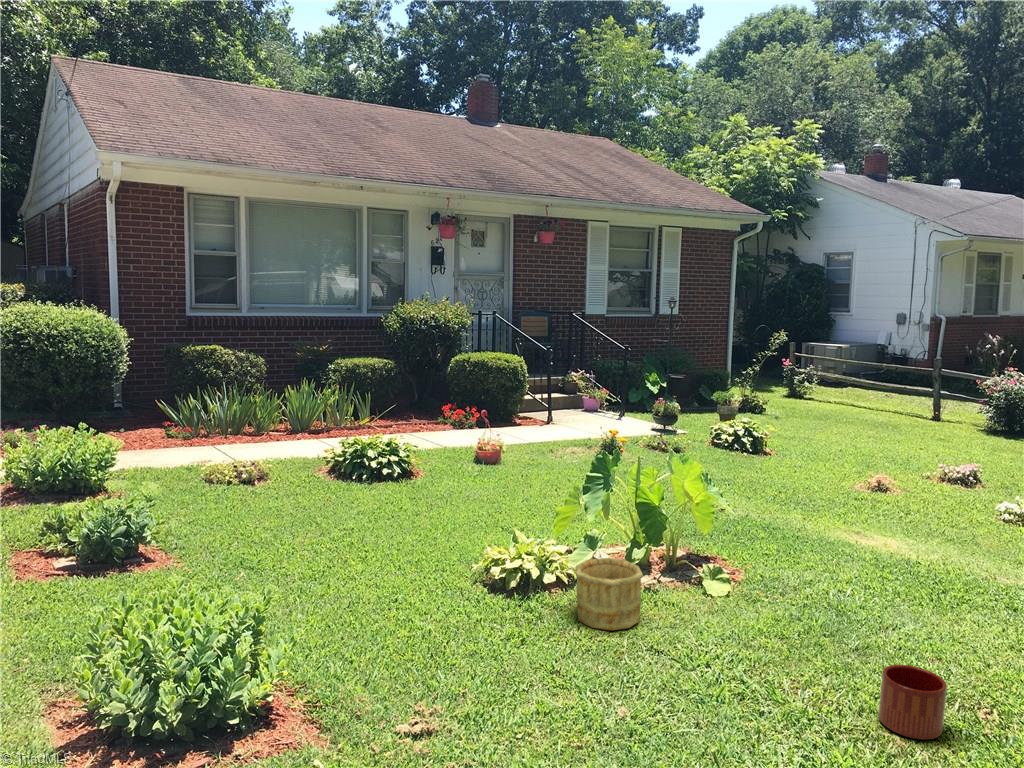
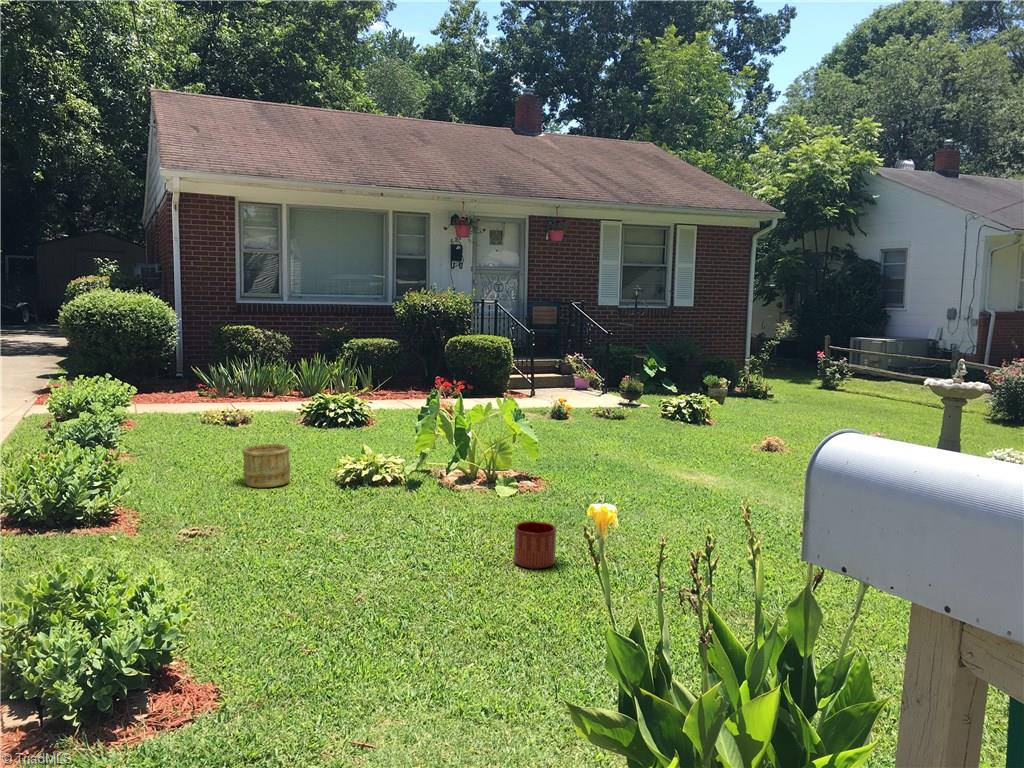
wooden bucket: present [575,558,643,631] -> present [242,444,290,488]

